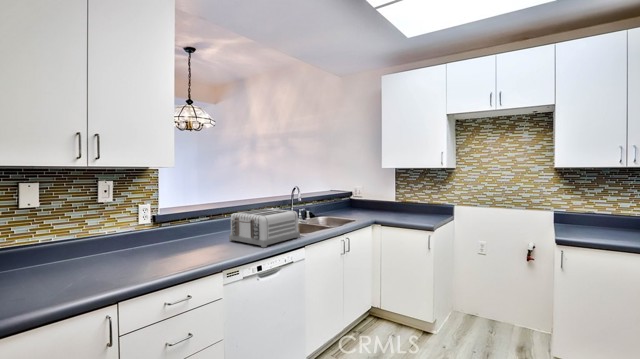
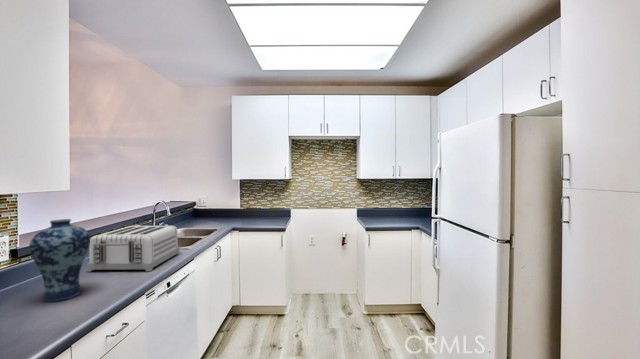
vase: none [181,197,219,257] -> present [29,219,90,301]

